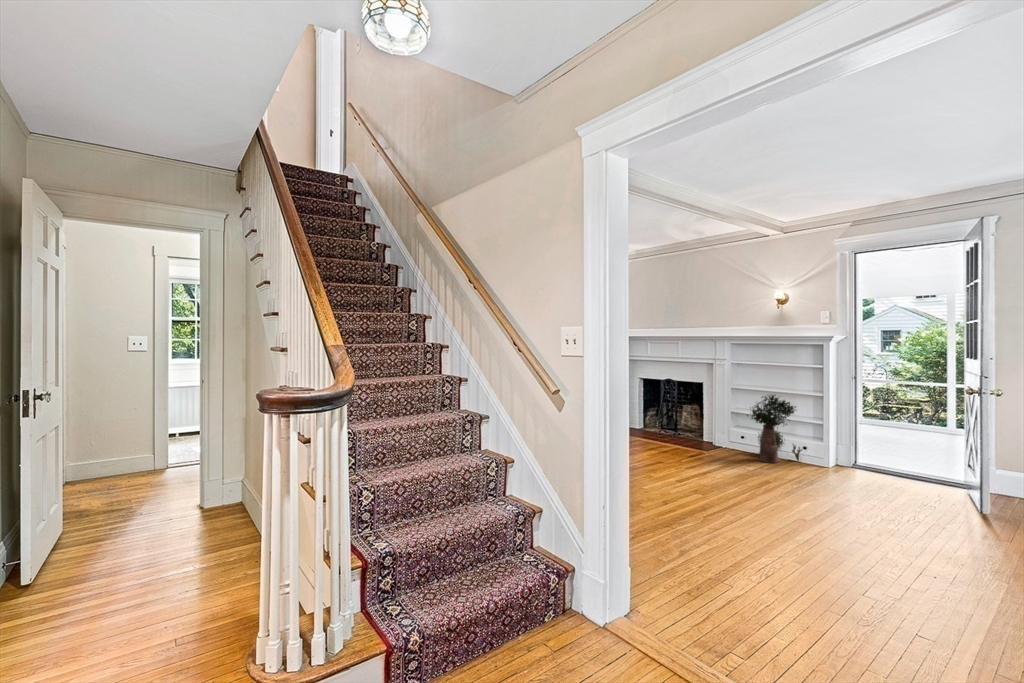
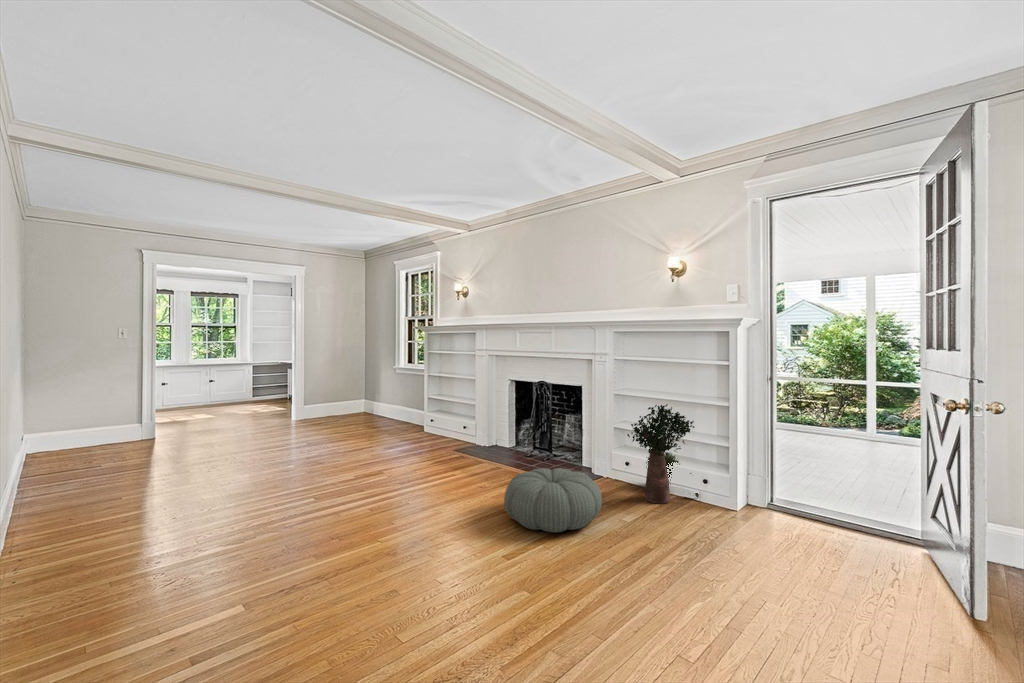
pouf: none [665,435,734,472] -> present [504,468,602,532]

